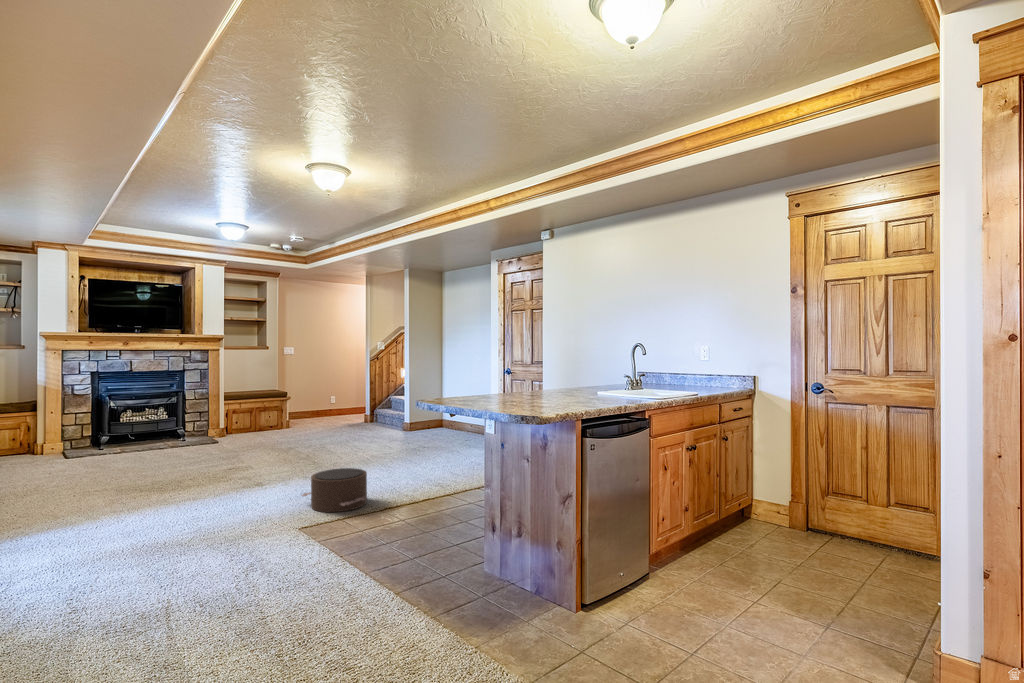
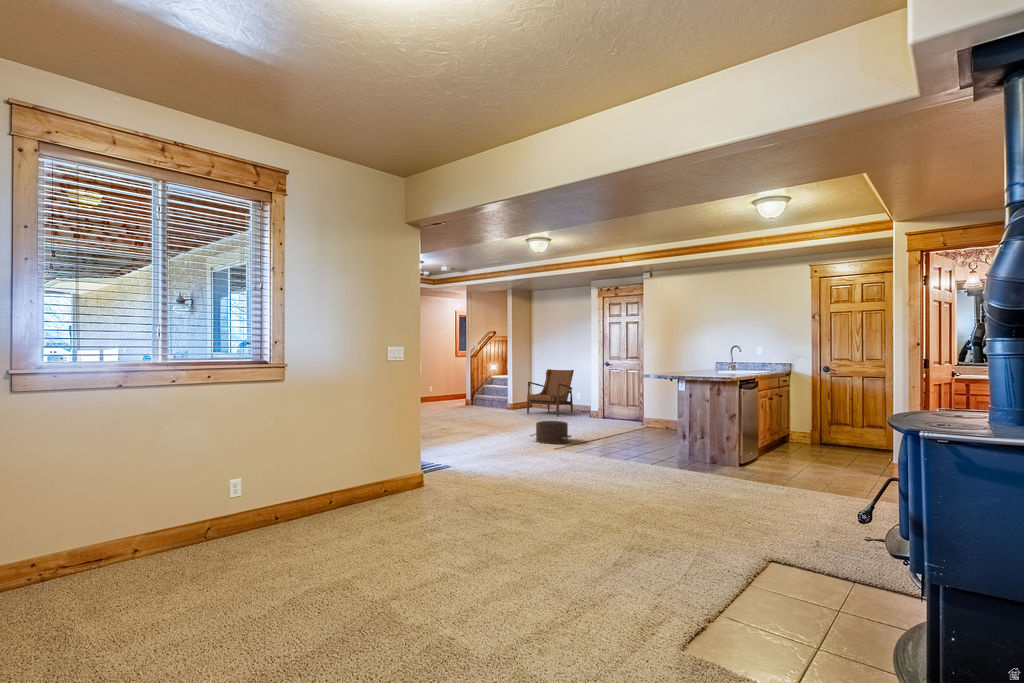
armchair: none [414,377,483,446] -> present [527,369,574,417]

